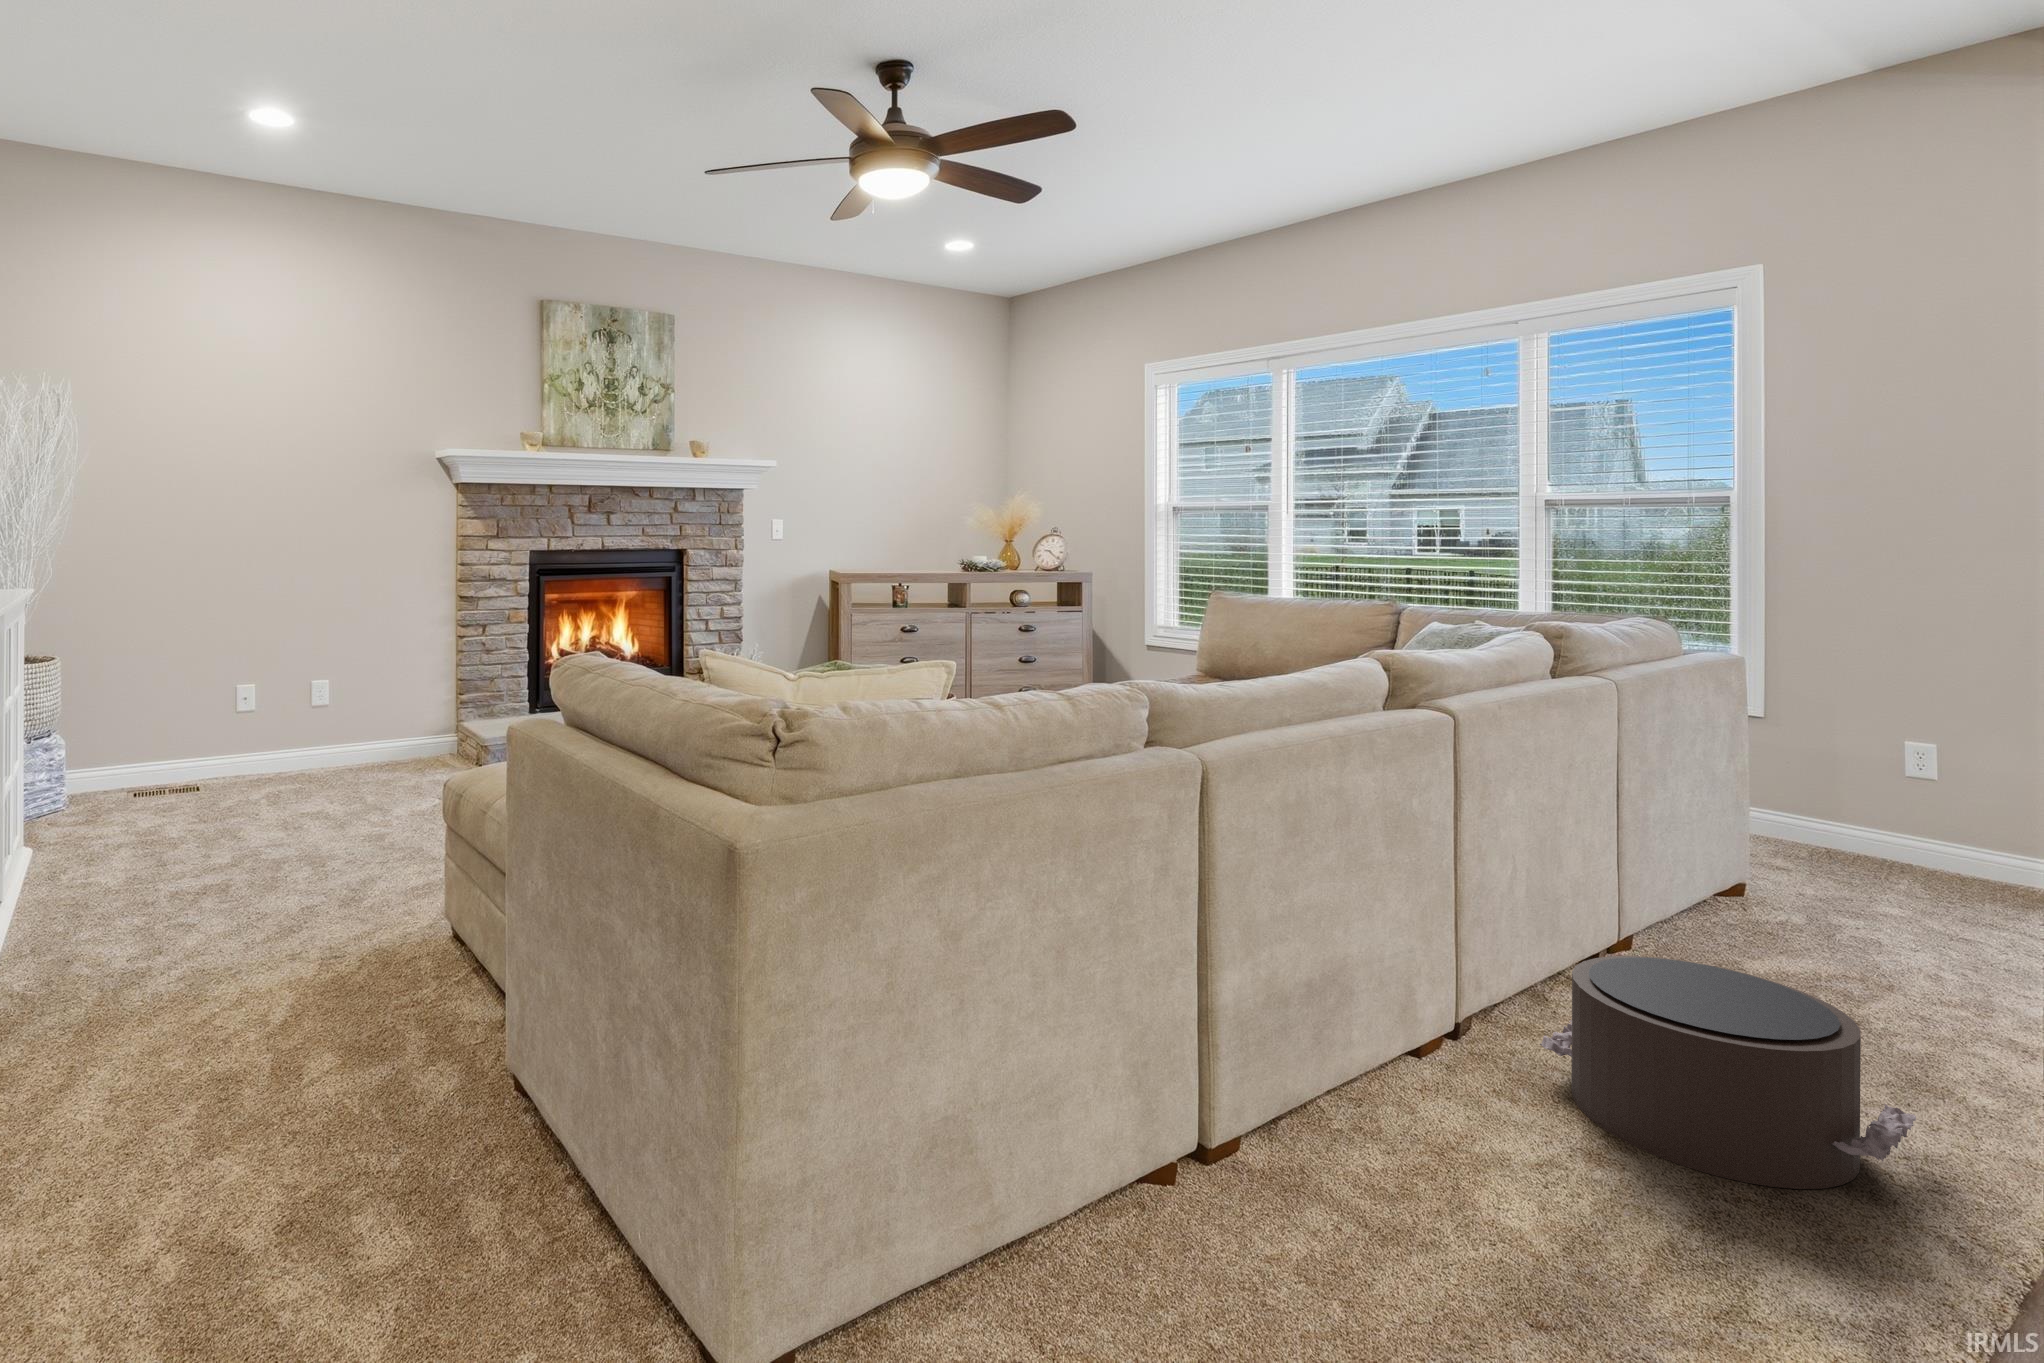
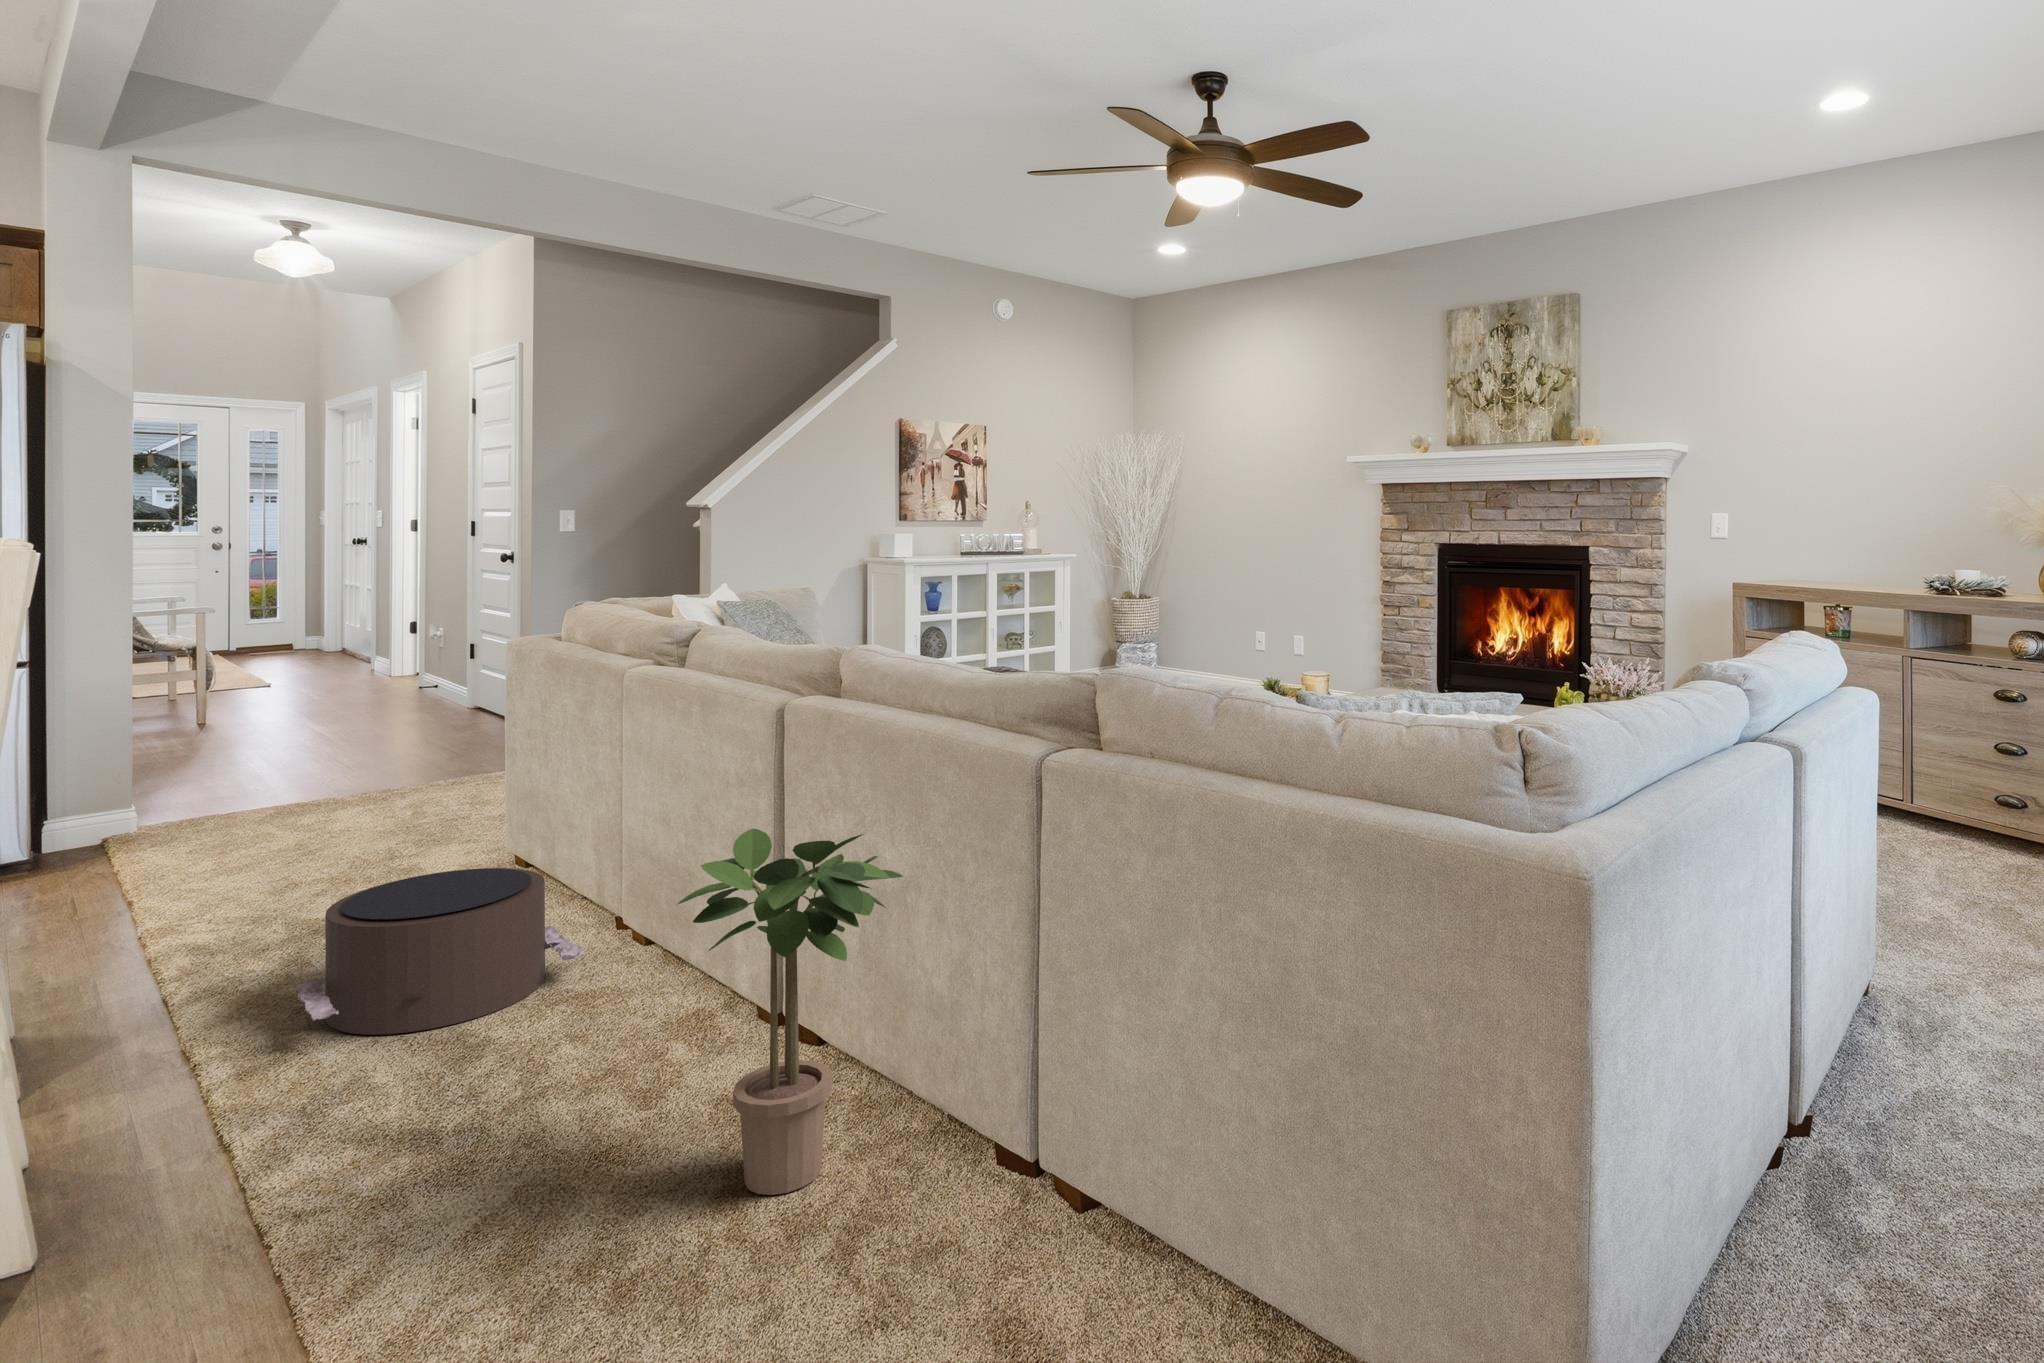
potted plant: none [1684,712,1829,951] -> present [678,828,903,1195]

